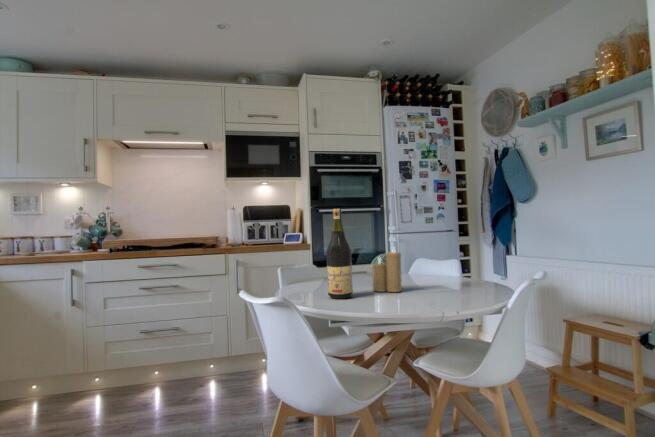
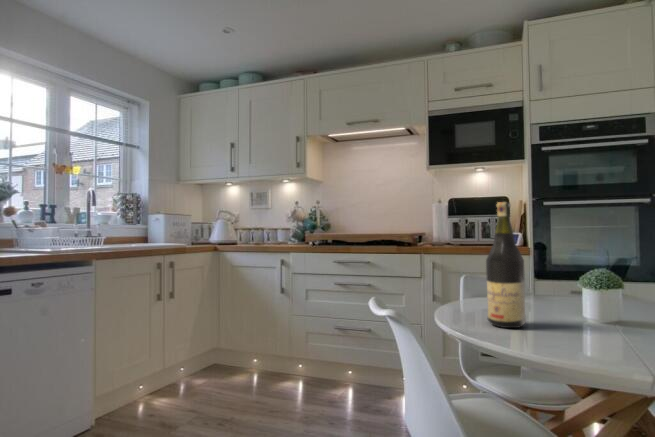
candle: present [372,248,401,292] -> none [570,260,621,331]

